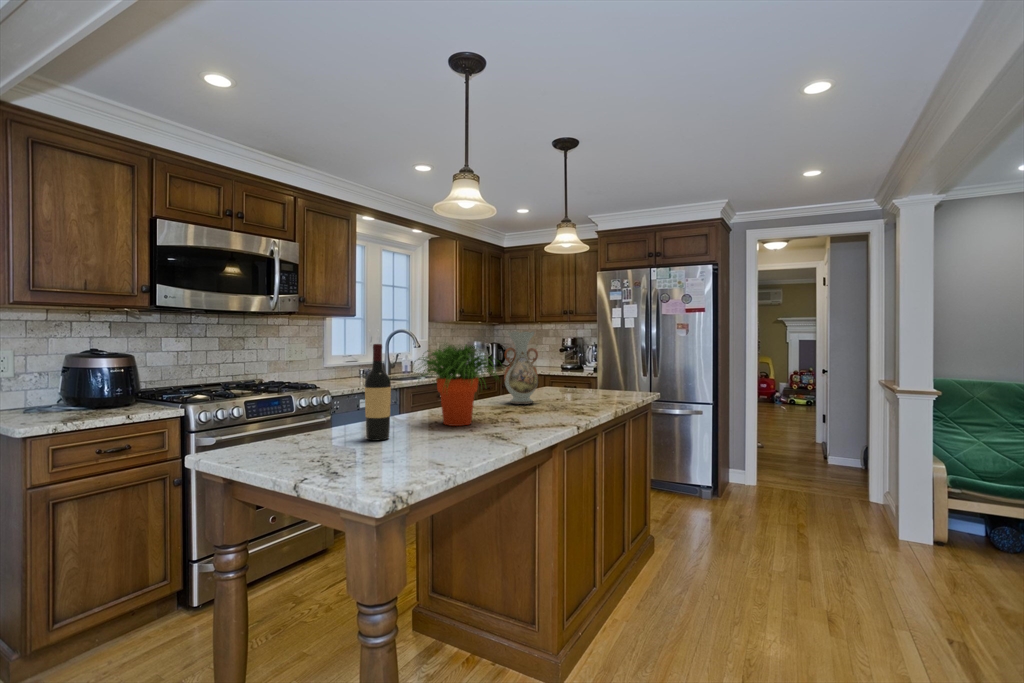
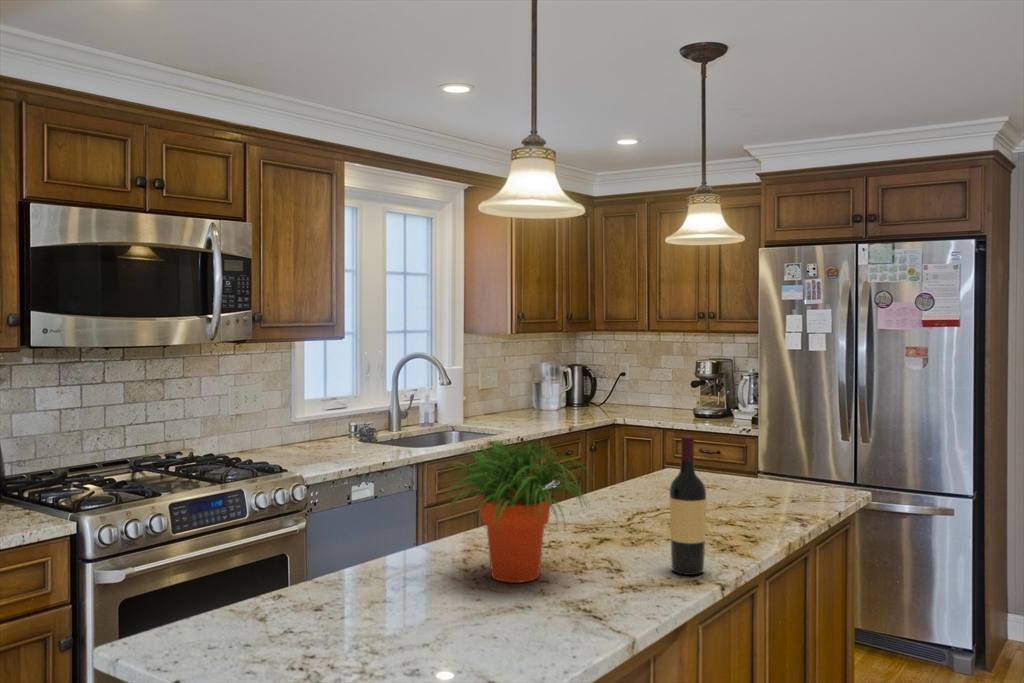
vase: present [504,331,538,404] -> none [595,393,654,522]
wine bottle: present [365,344,391,441] -> present [670,436,706,575]

